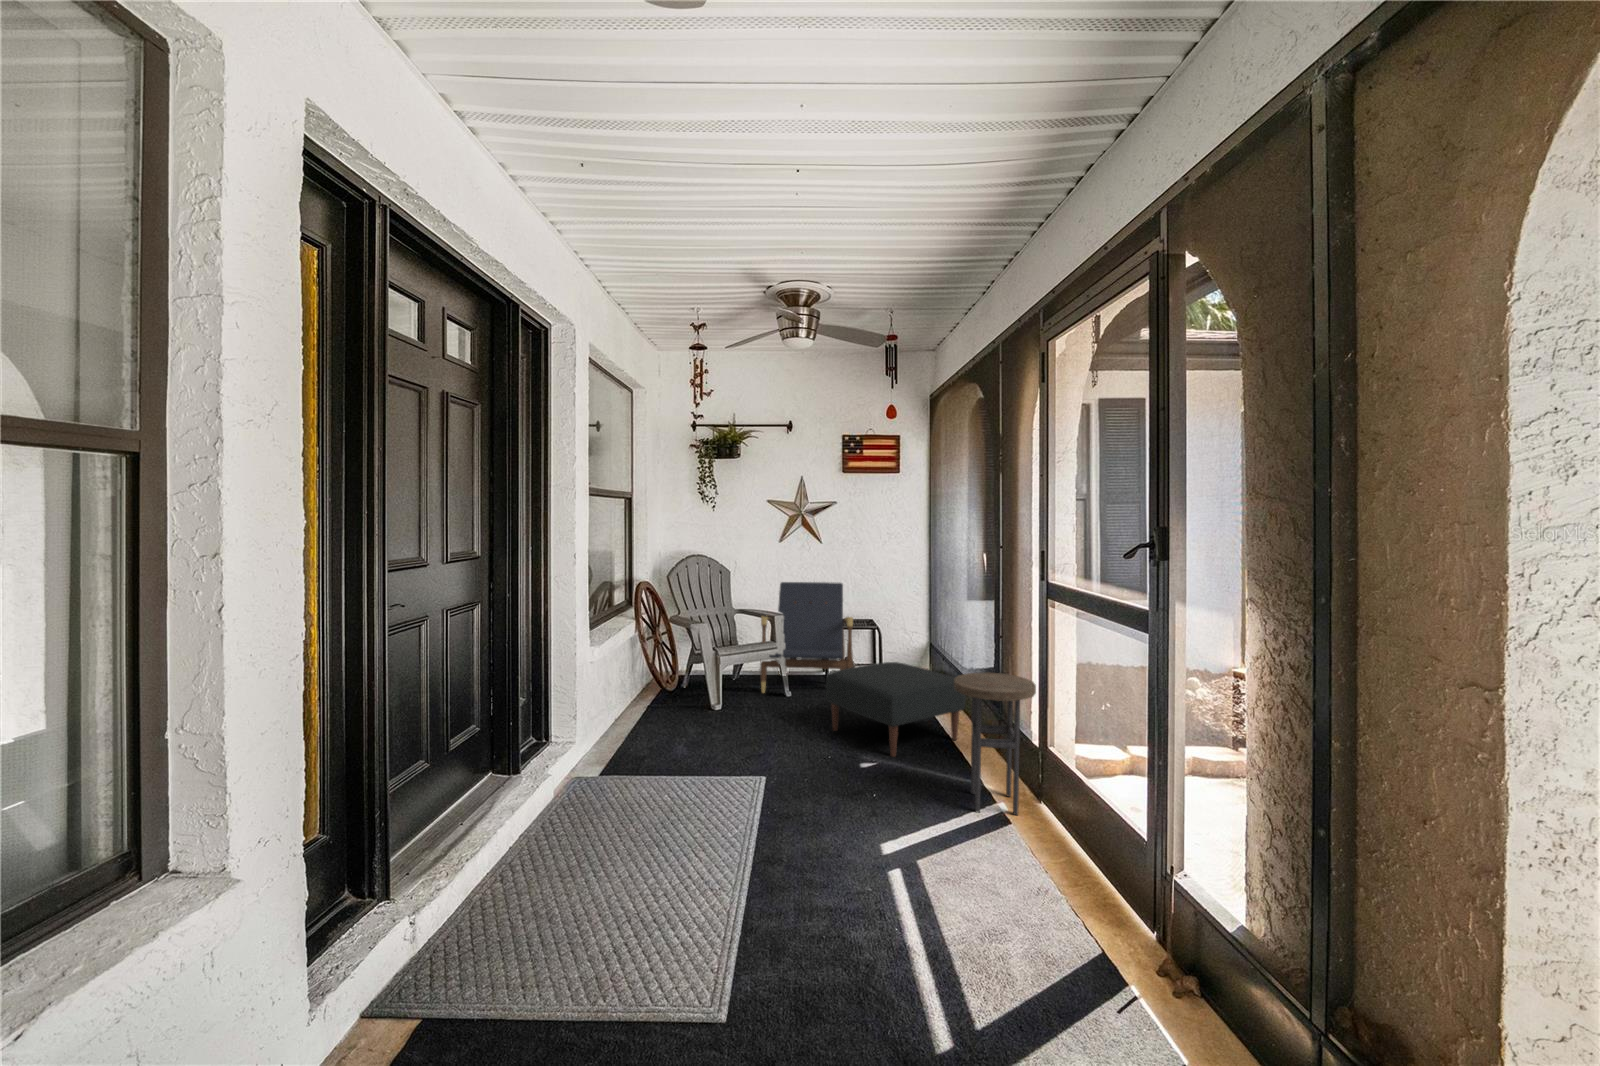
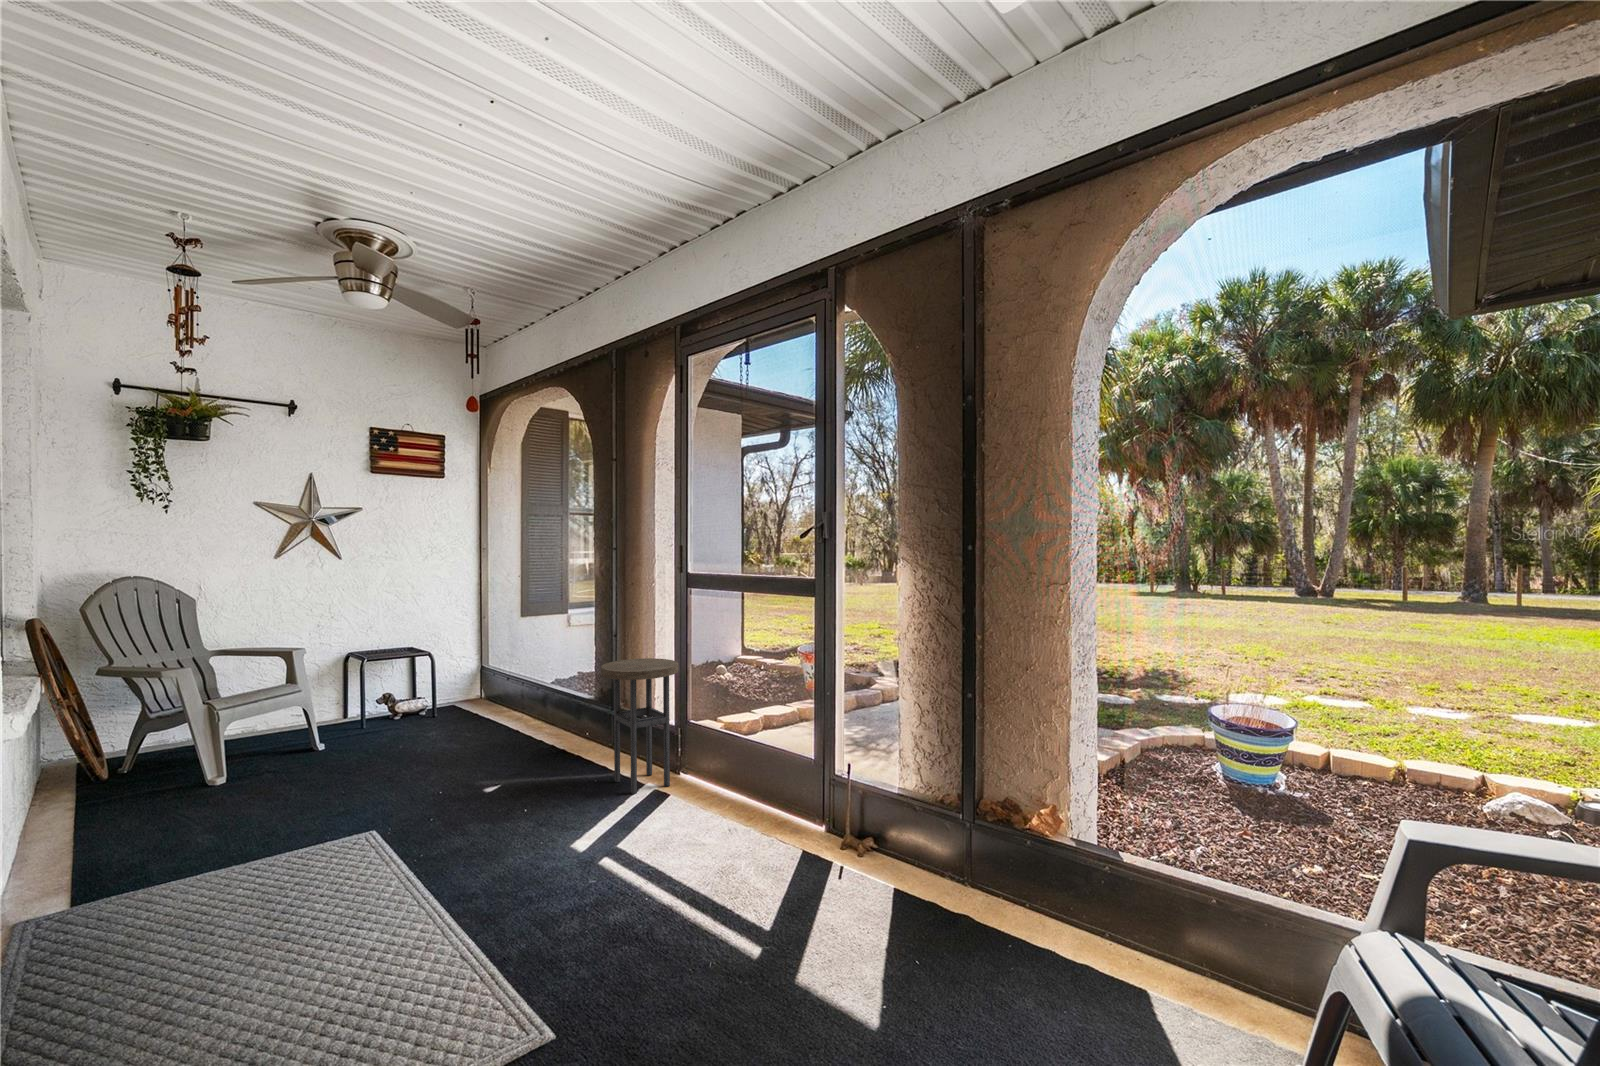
lounge chair: present [760,582,853,693] -> none [268,604,407,755]
ottoman: present [826,662,966,757] -> none [405,679,571,775]

